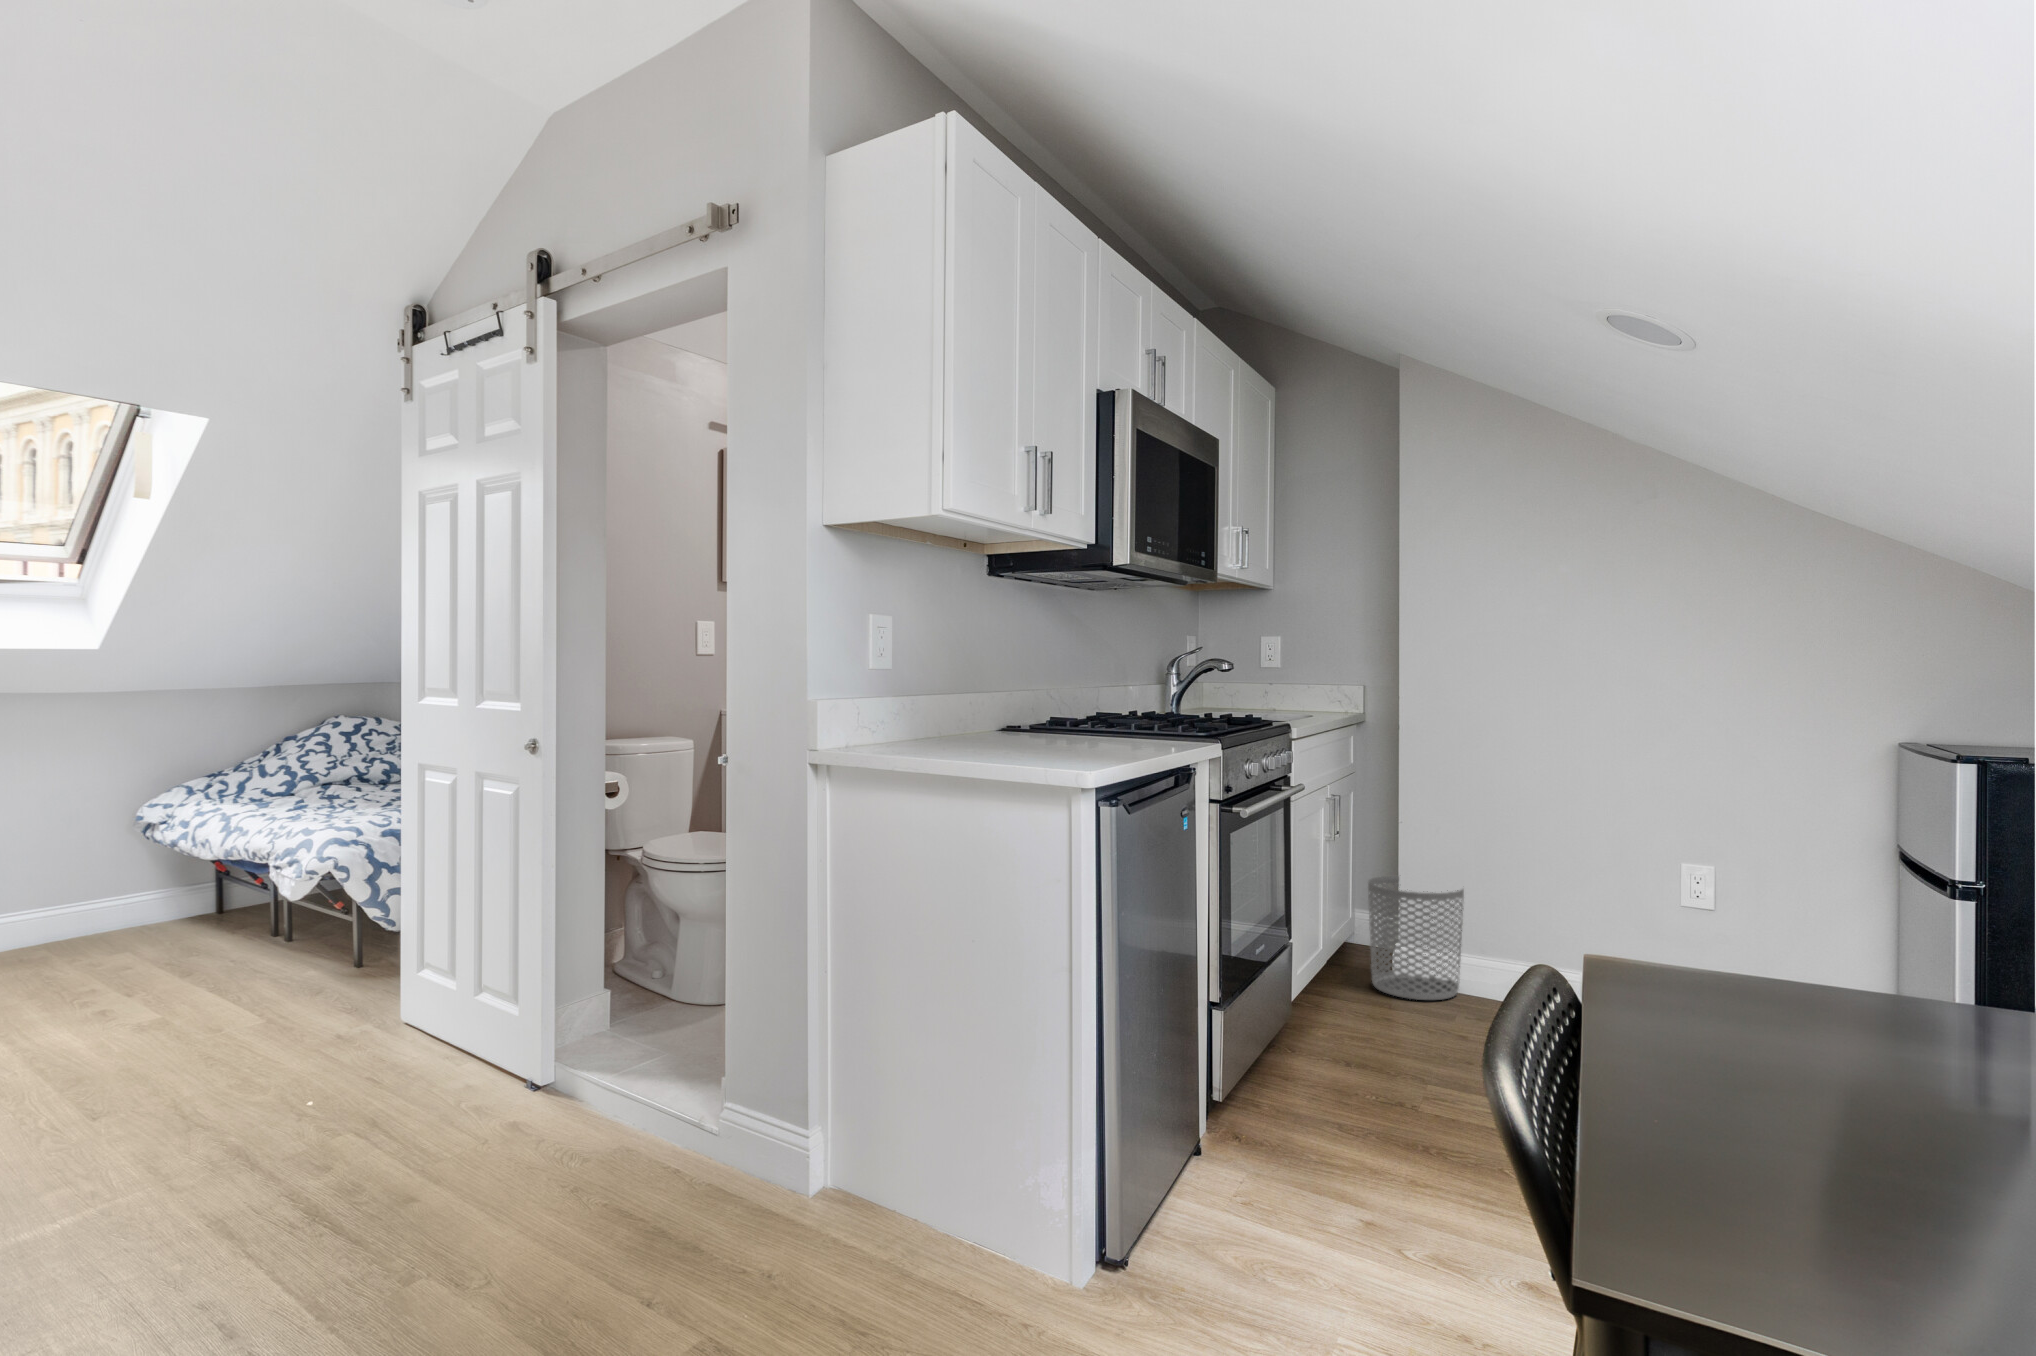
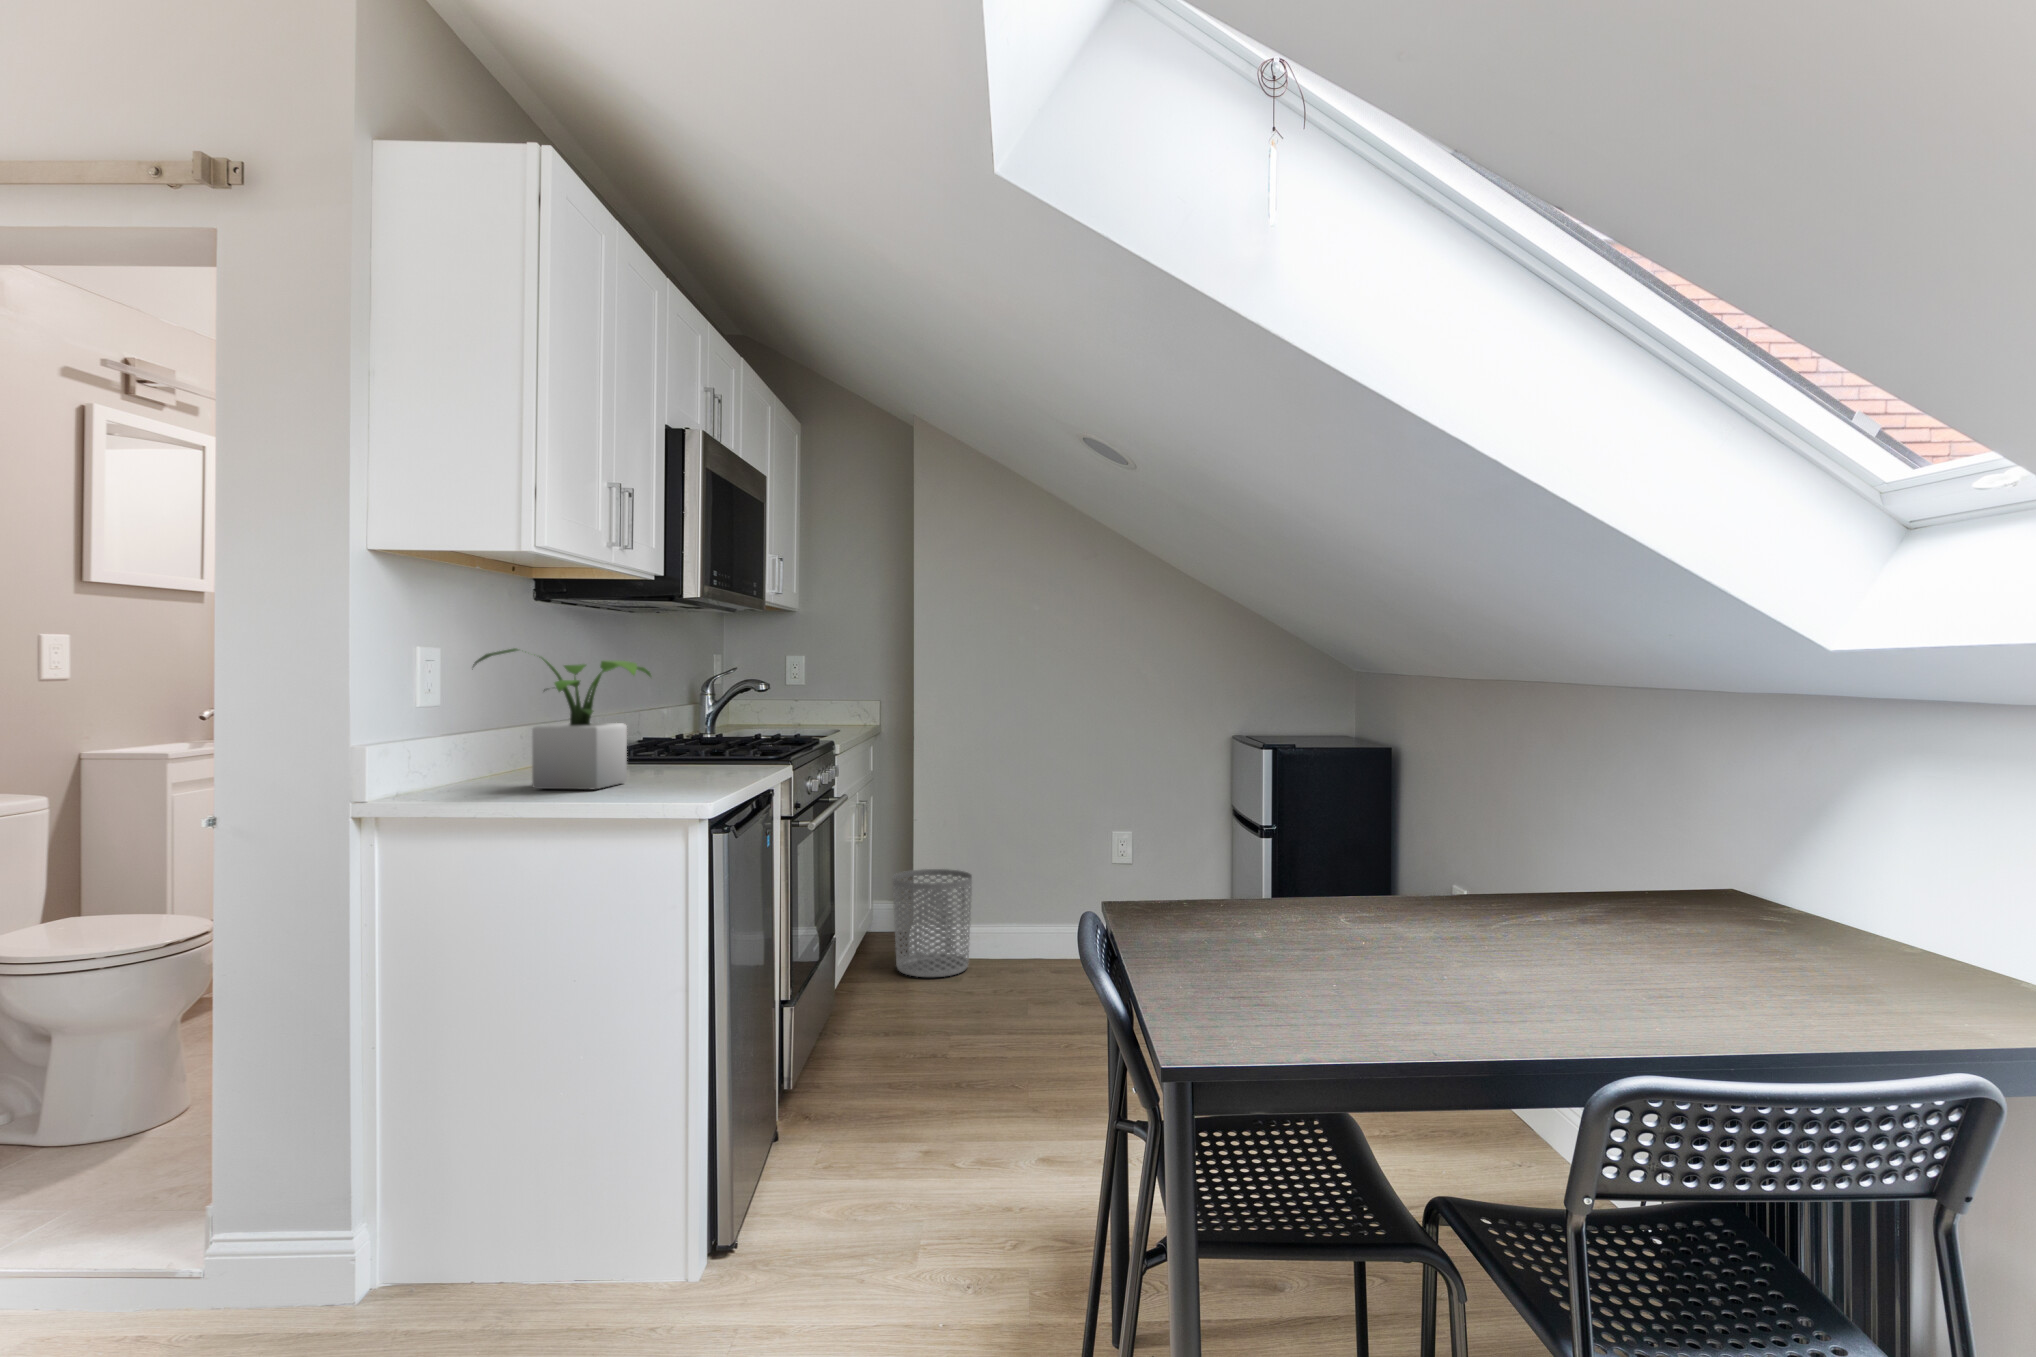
potted plant: none [893,611,1063,755] -> present [473,648,651,790]

